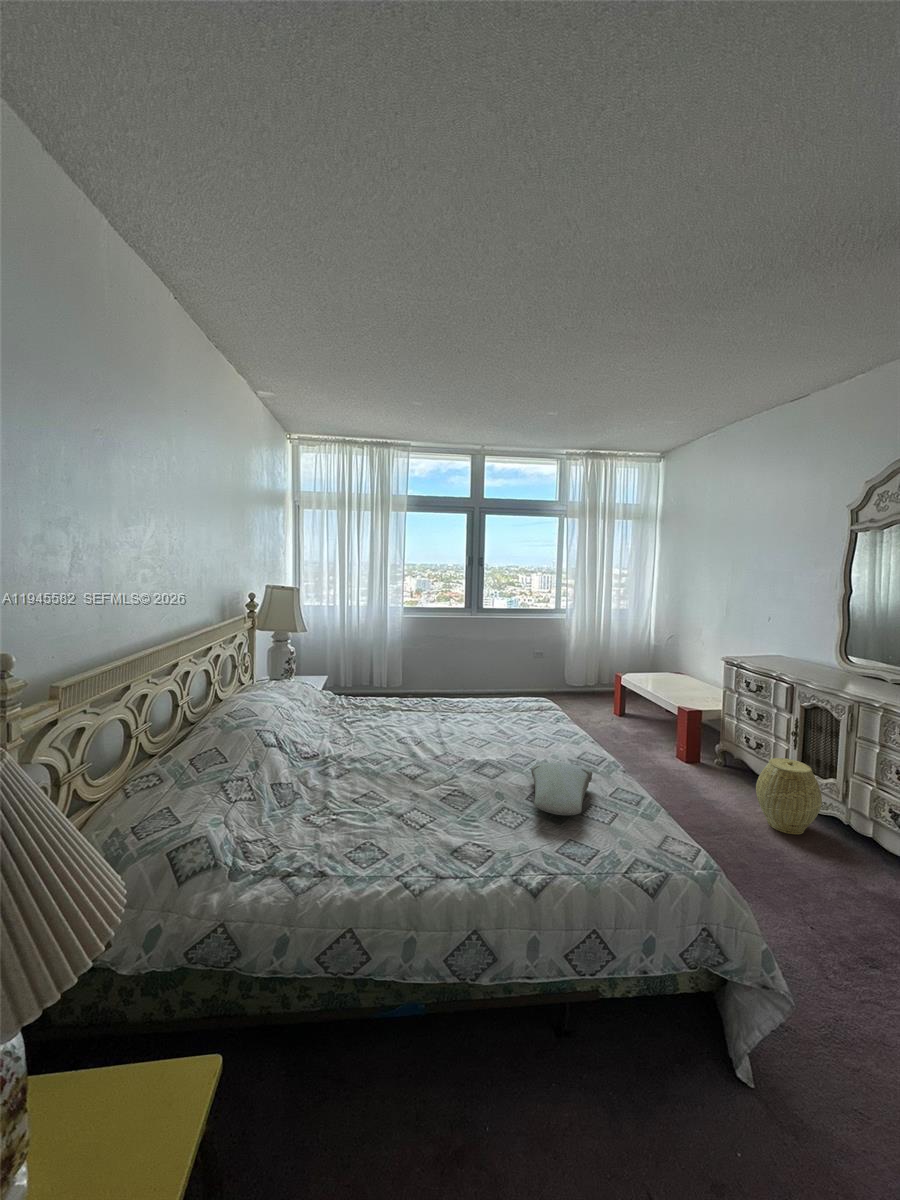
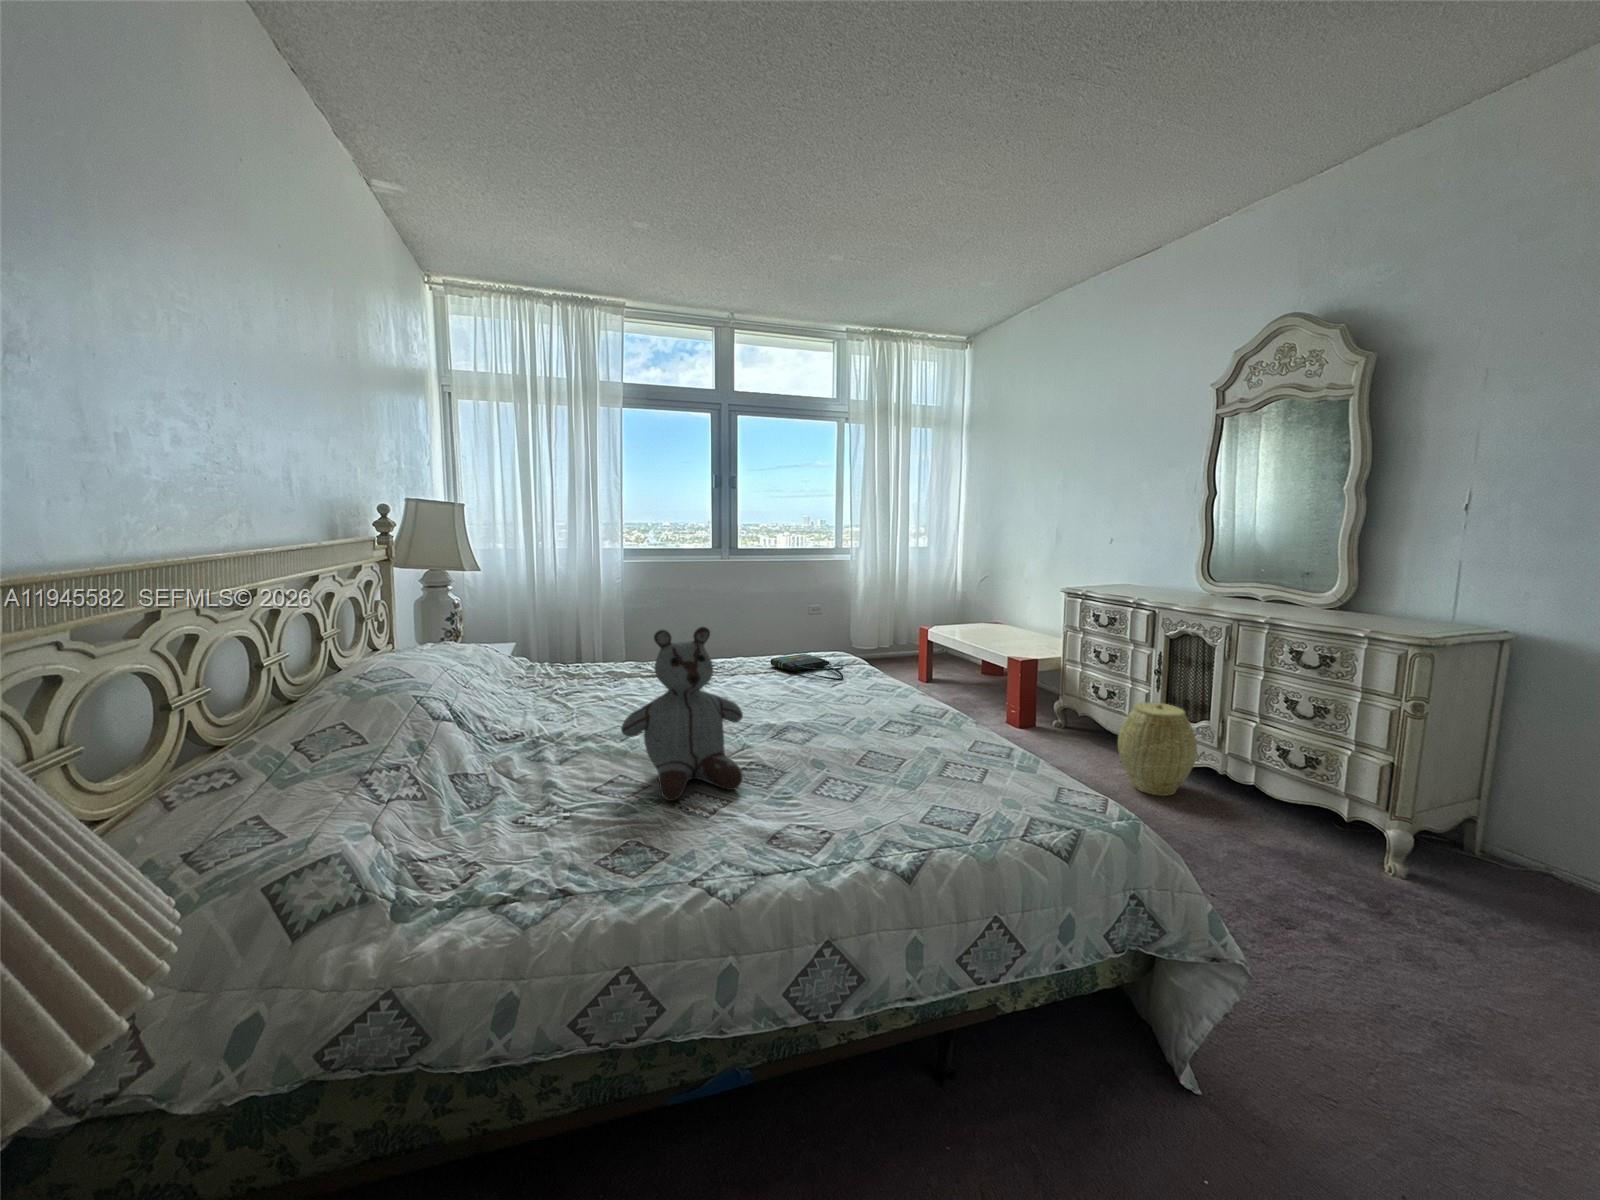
stuffed bear: none [373,700,452,815] -> present [621,627,743,801]
tote bag: none [492,701,540,725] -> present [771,654,843,680]
pillow: present [531,763,592,815] -> none [855,713,944,775]

